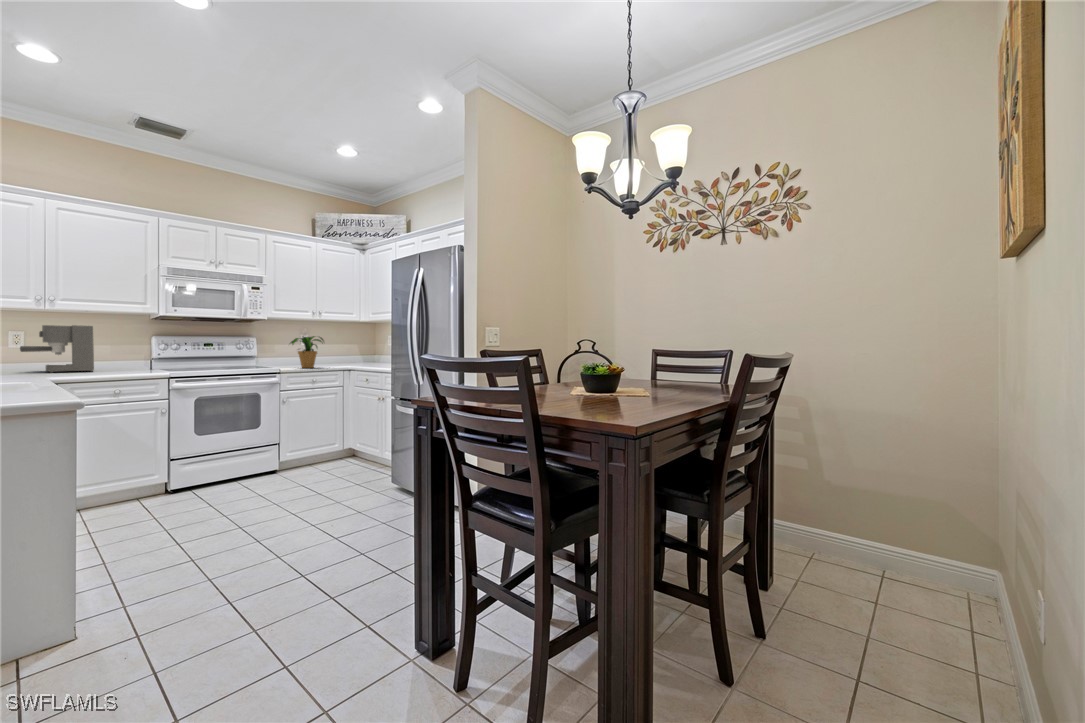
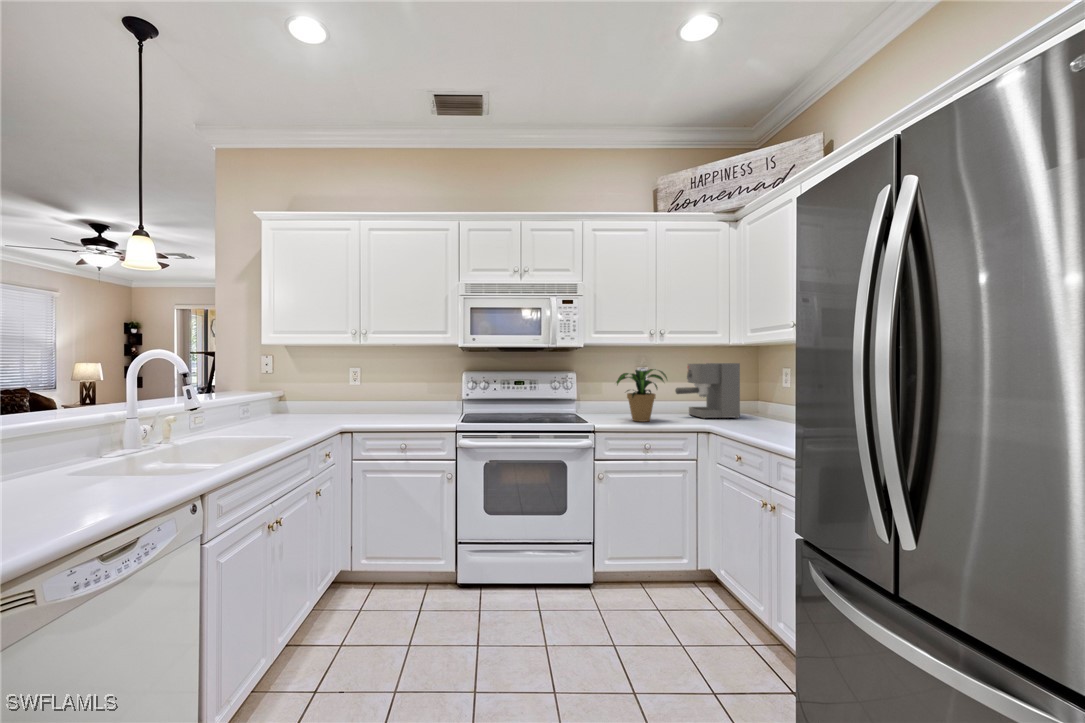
coffee maker: present [20,325,94,373] -> present [675,363,740,419]

